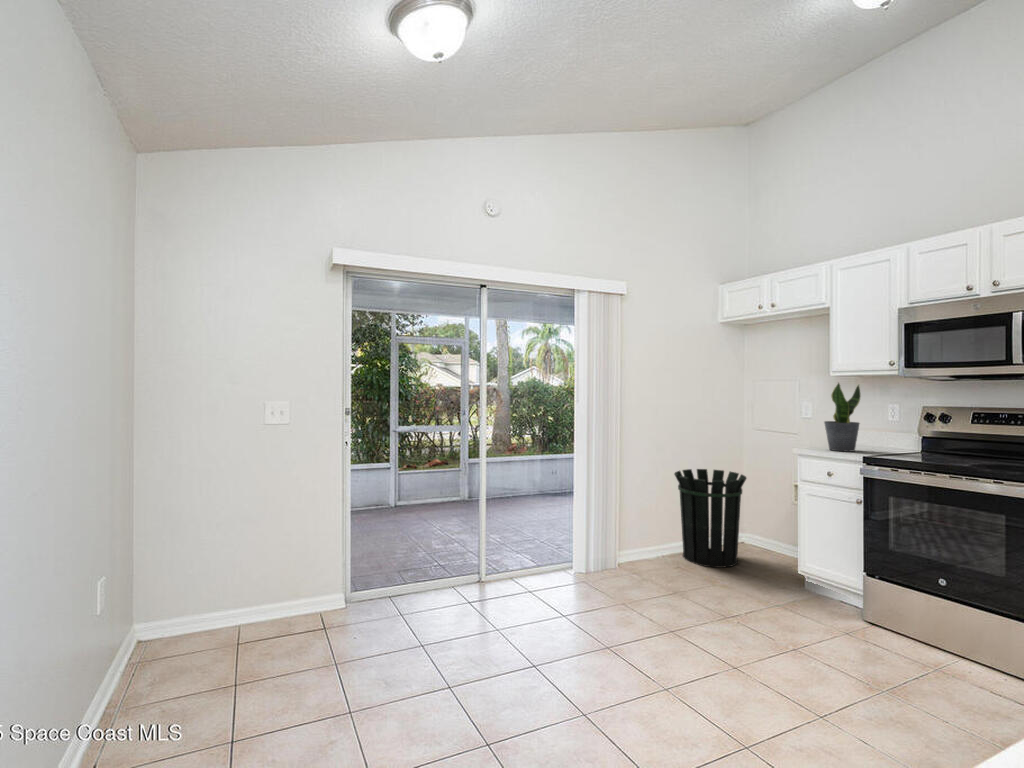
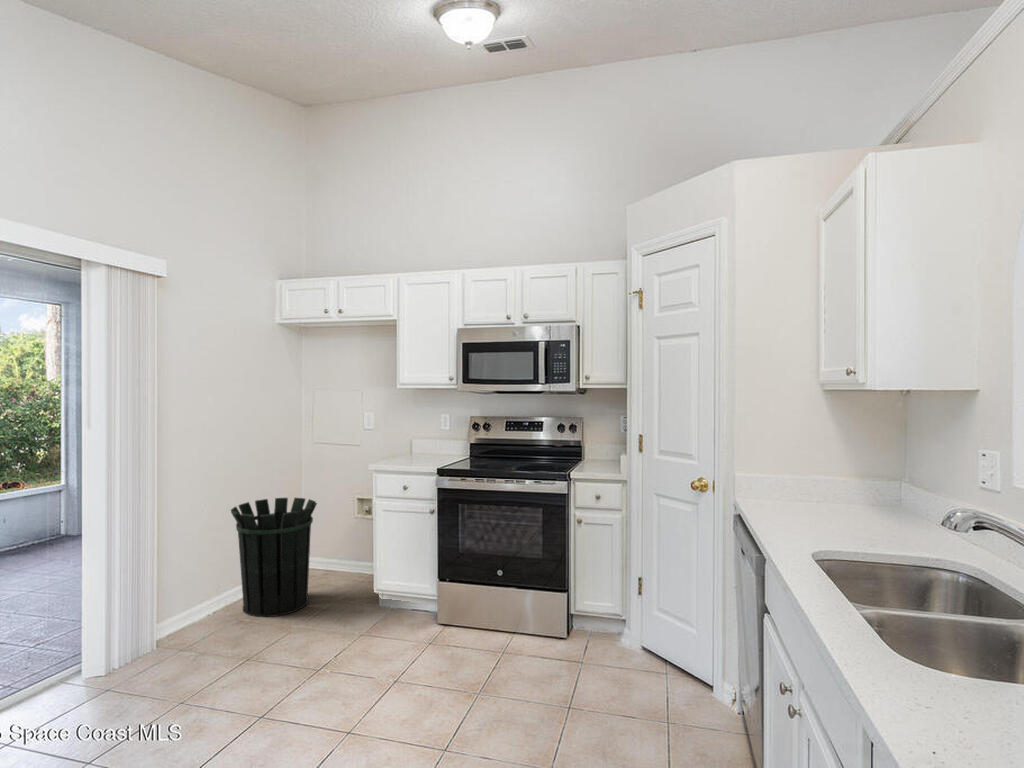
potted plant: present [824,383,860,452] -> none [397,396,427,464]

